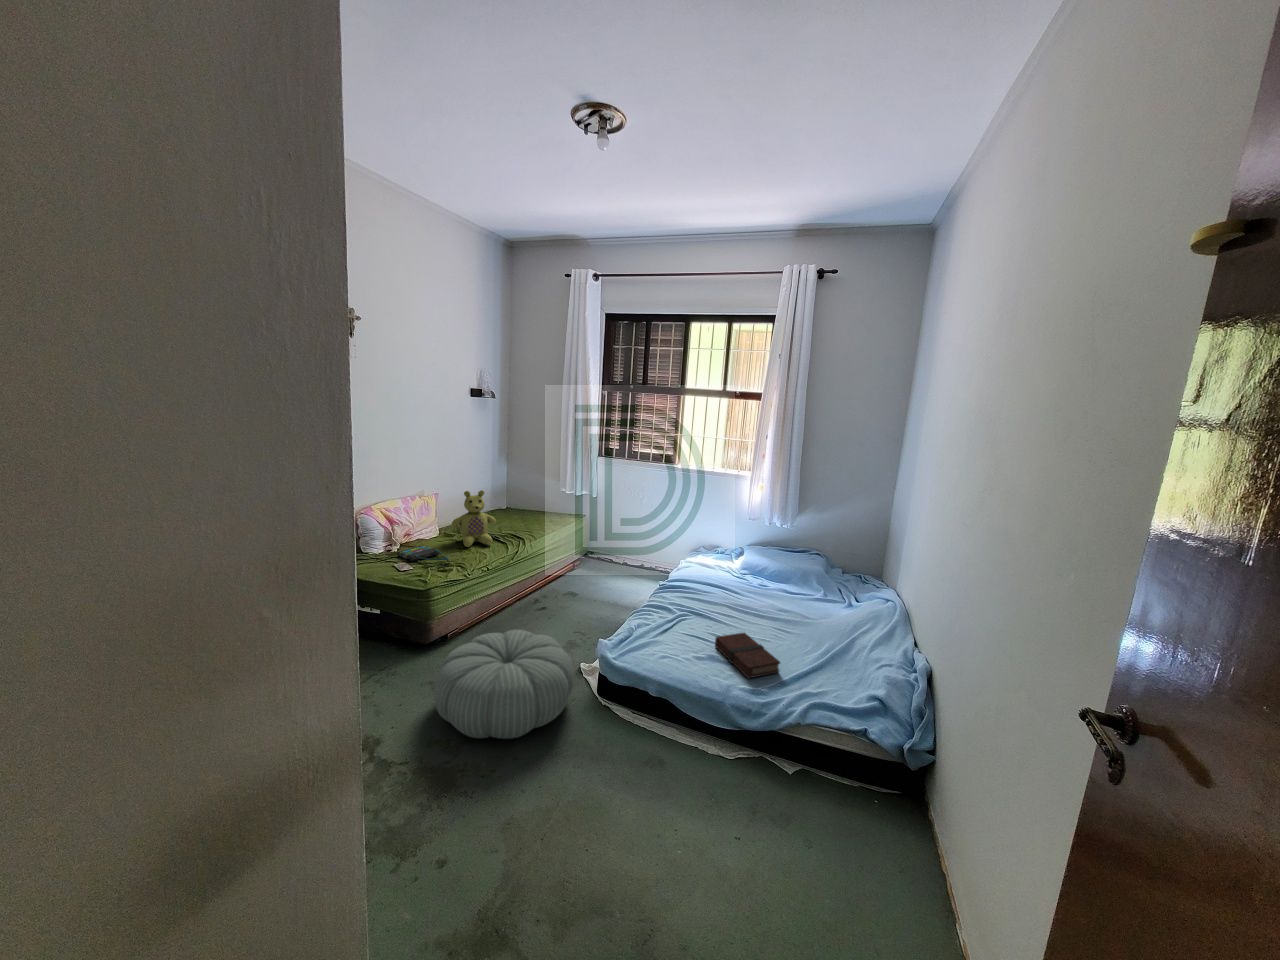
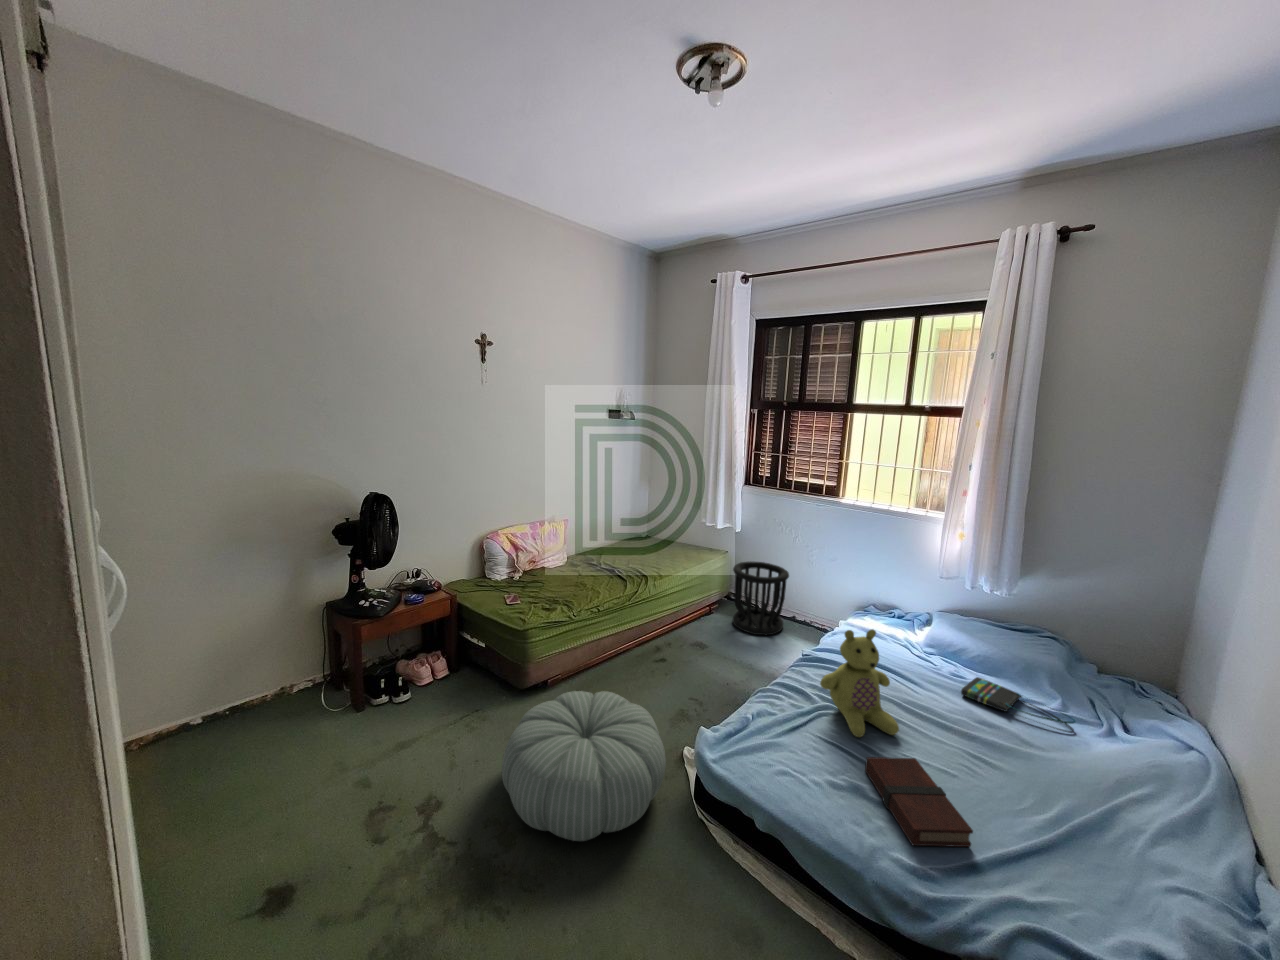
stuffed bear: present [452,490,496,547] -> present [820,629,899,737]
wastebasket: none [595,521,641,581] -> present [733,561,789,635]
tote bag: present [398,546,449,566] -> present [961,677,1075,733]

